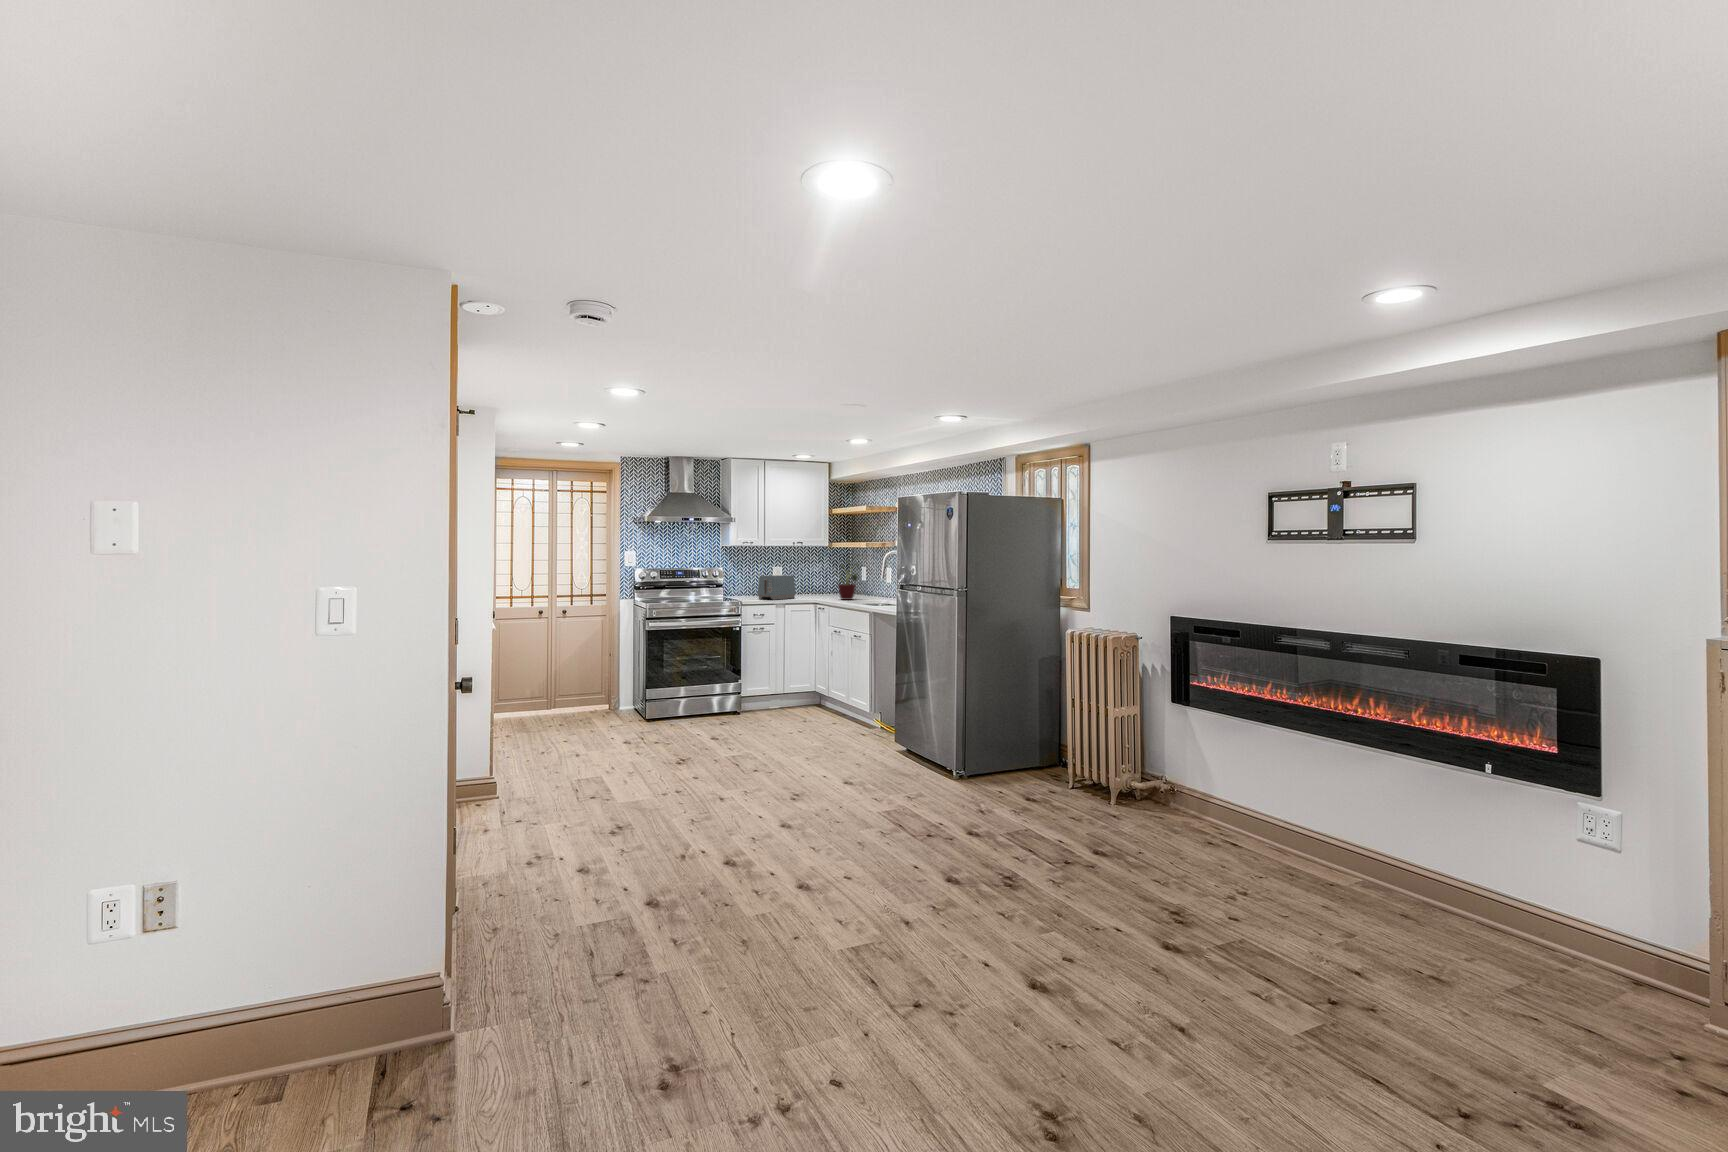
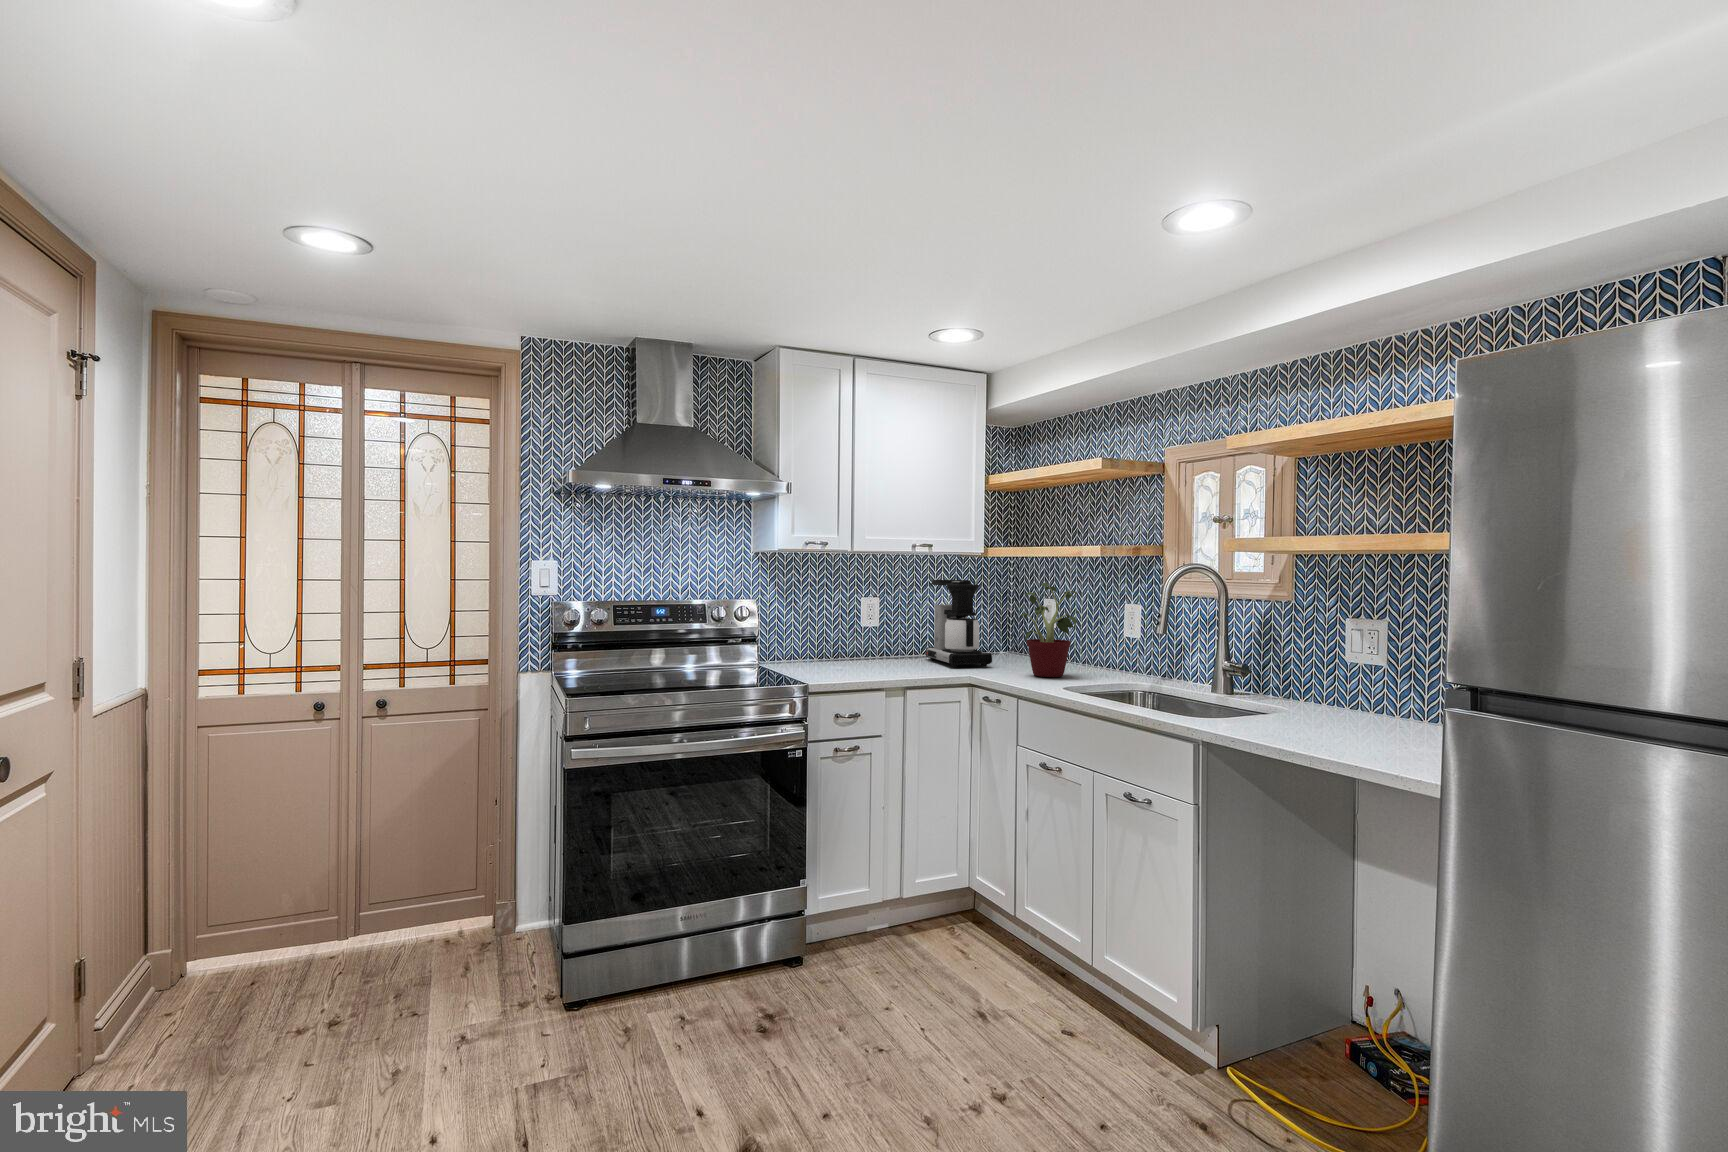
coffee maker: none [801,559,827,597] -> present [926,580,992,667]
toaster: present [758,575,796,600] -> none [840,616,924,677]

